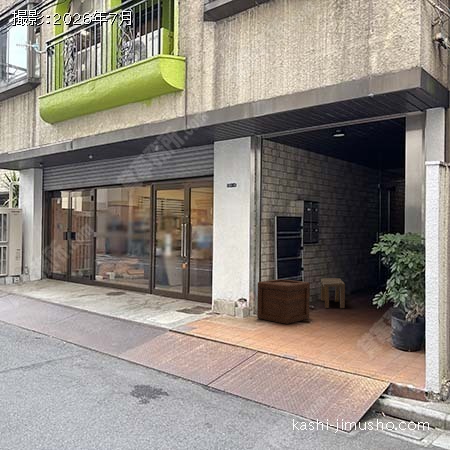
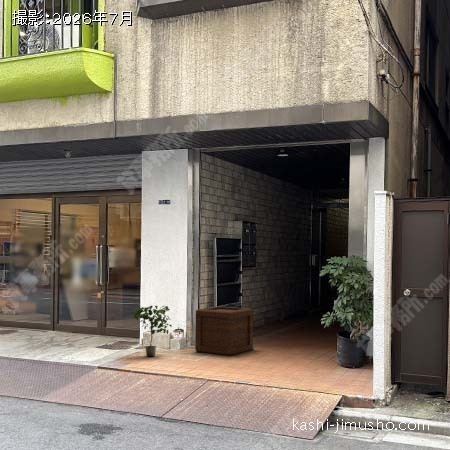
potted plant: none [200,278,236,322] -> present [130,306,172,357]
bench: present [321,278,345,308] -> none [260,305,289,339]

